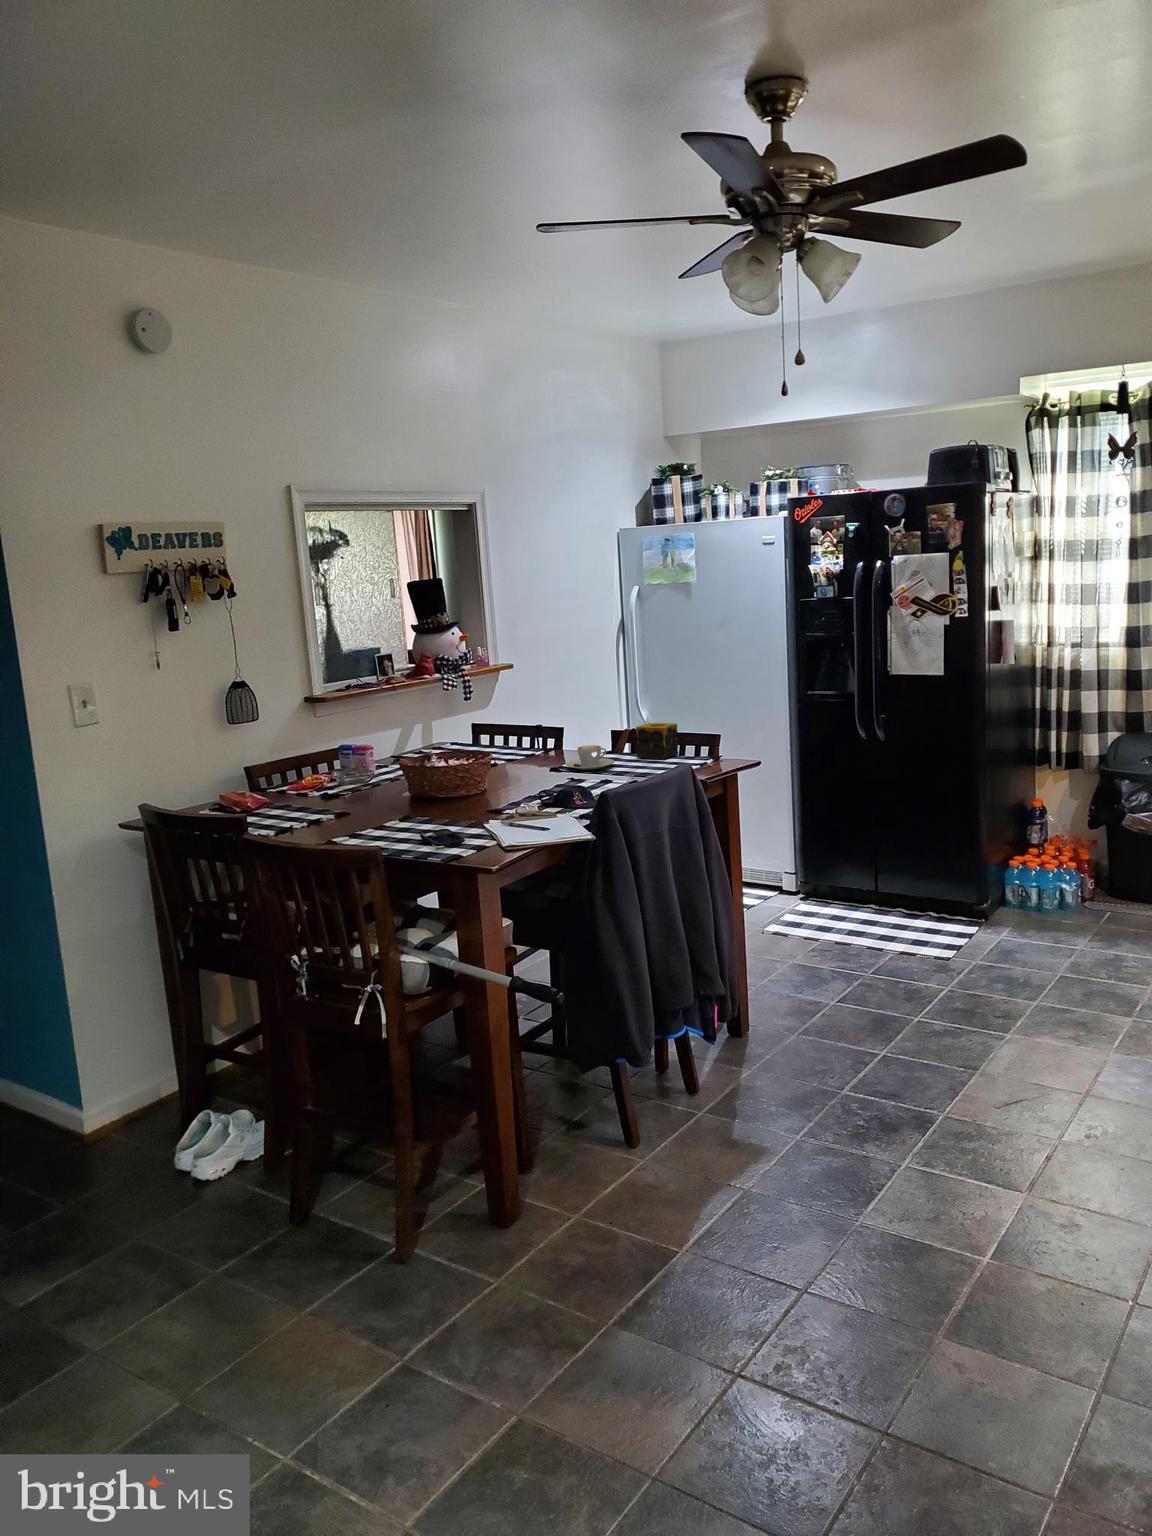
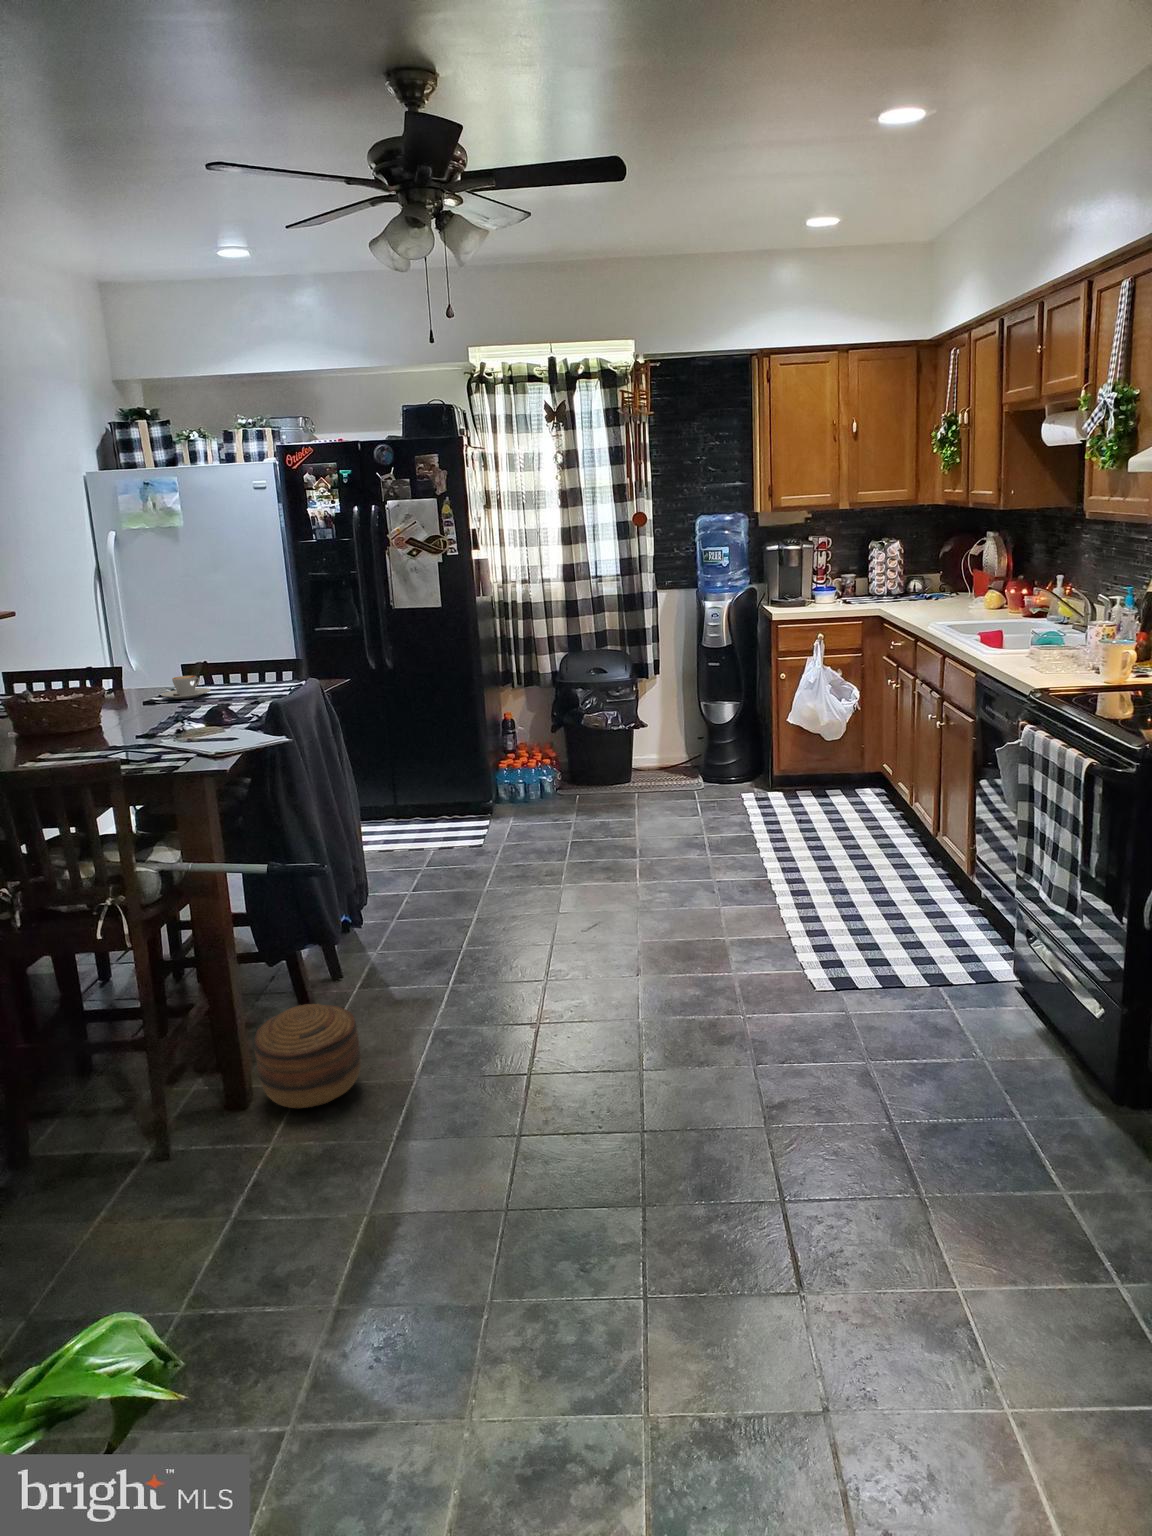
candle: present [636,723,678,759] -> none [220,652,258,687]
basket: none [492,1148,612,1275] -> present [254,1004,361,1108]

